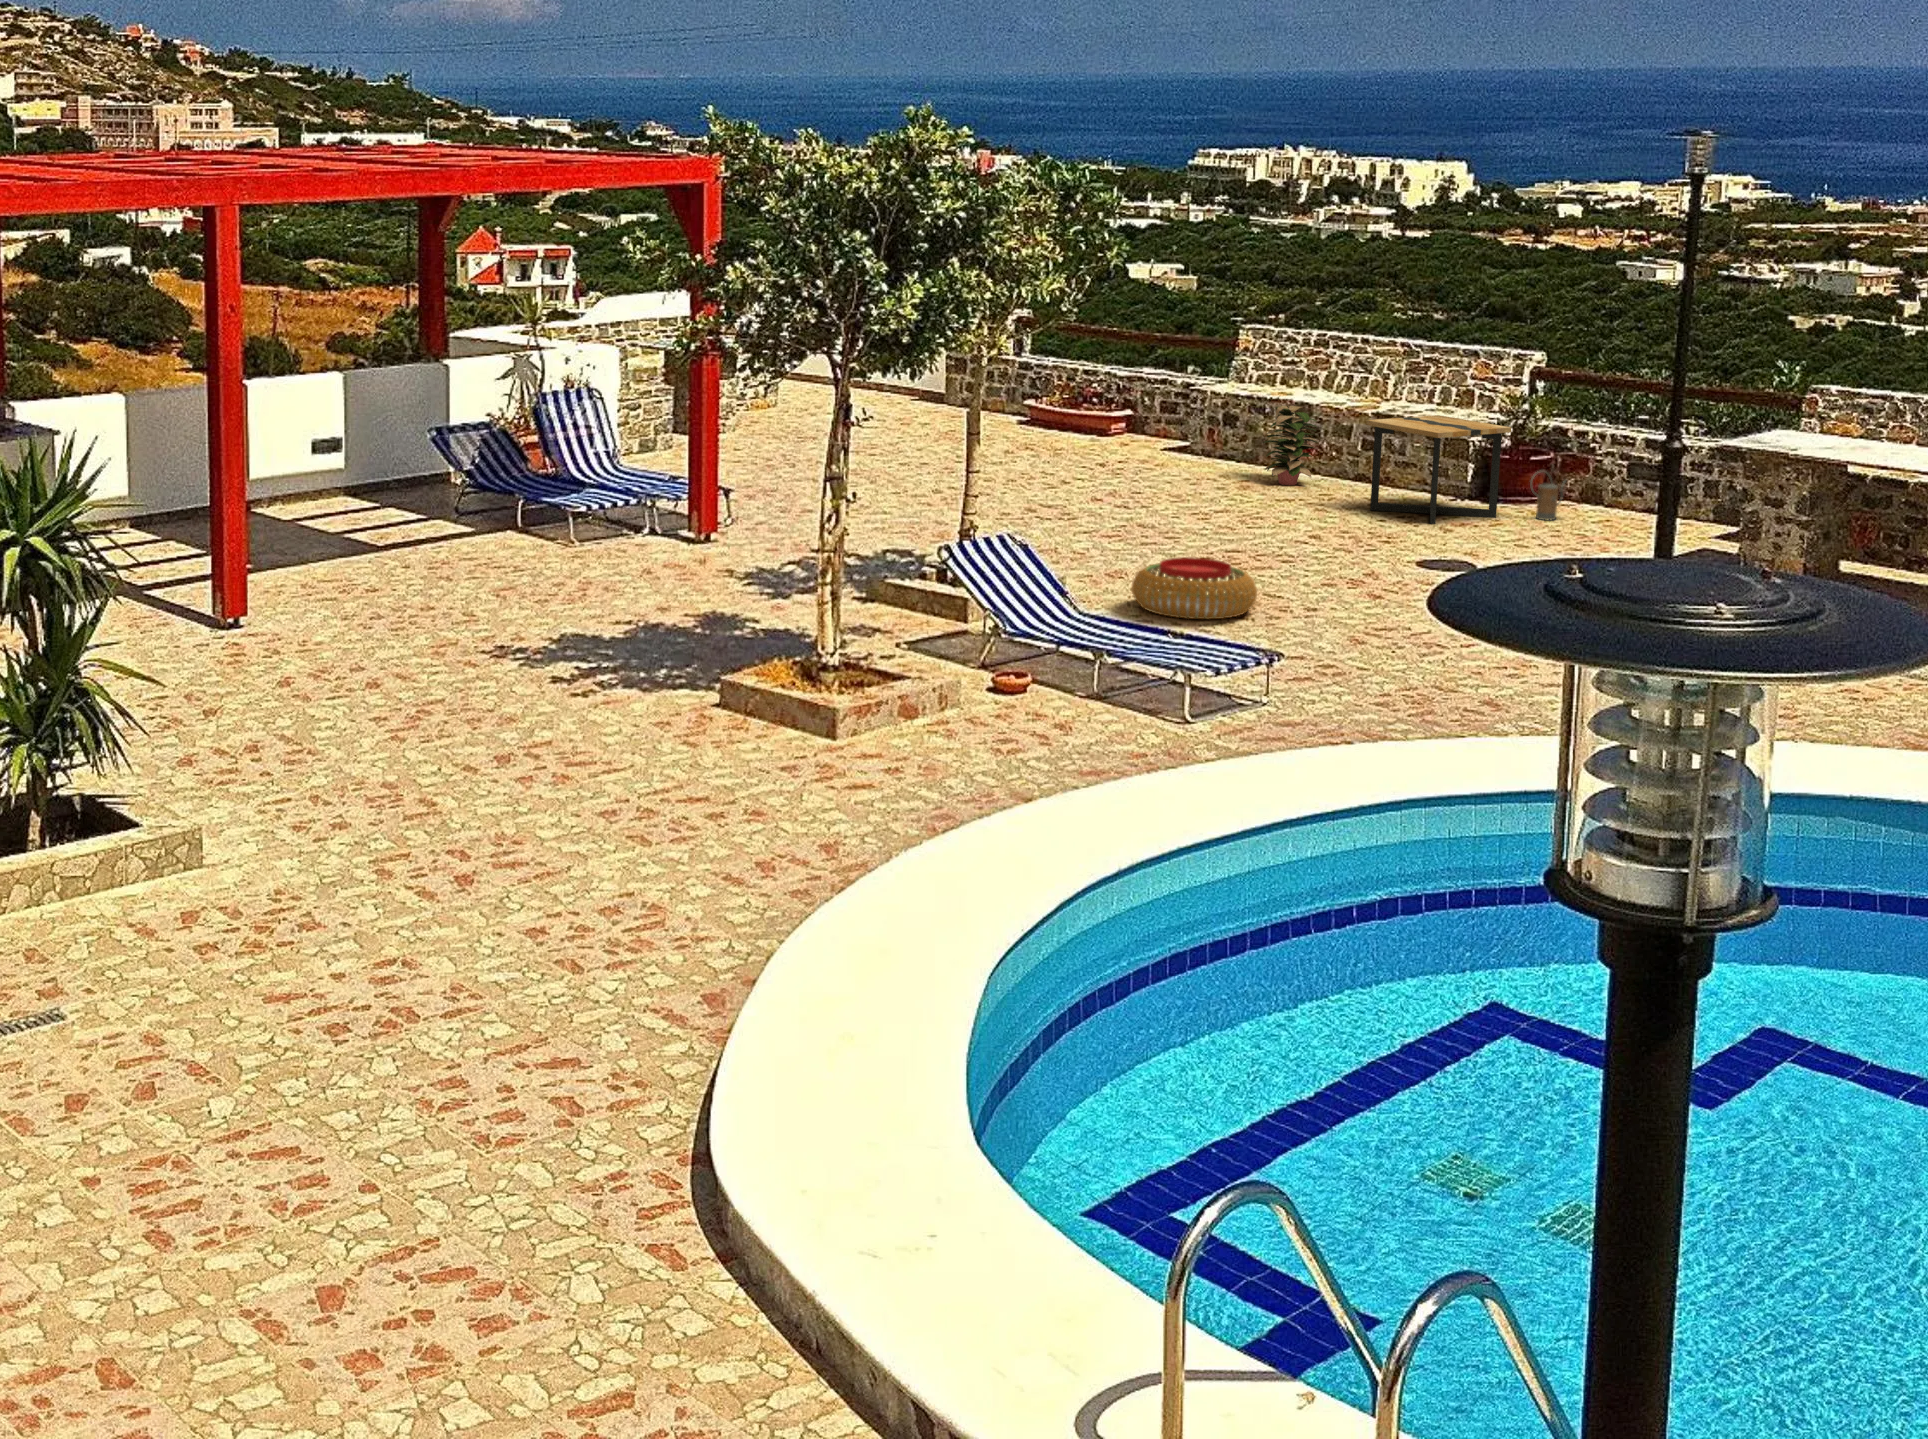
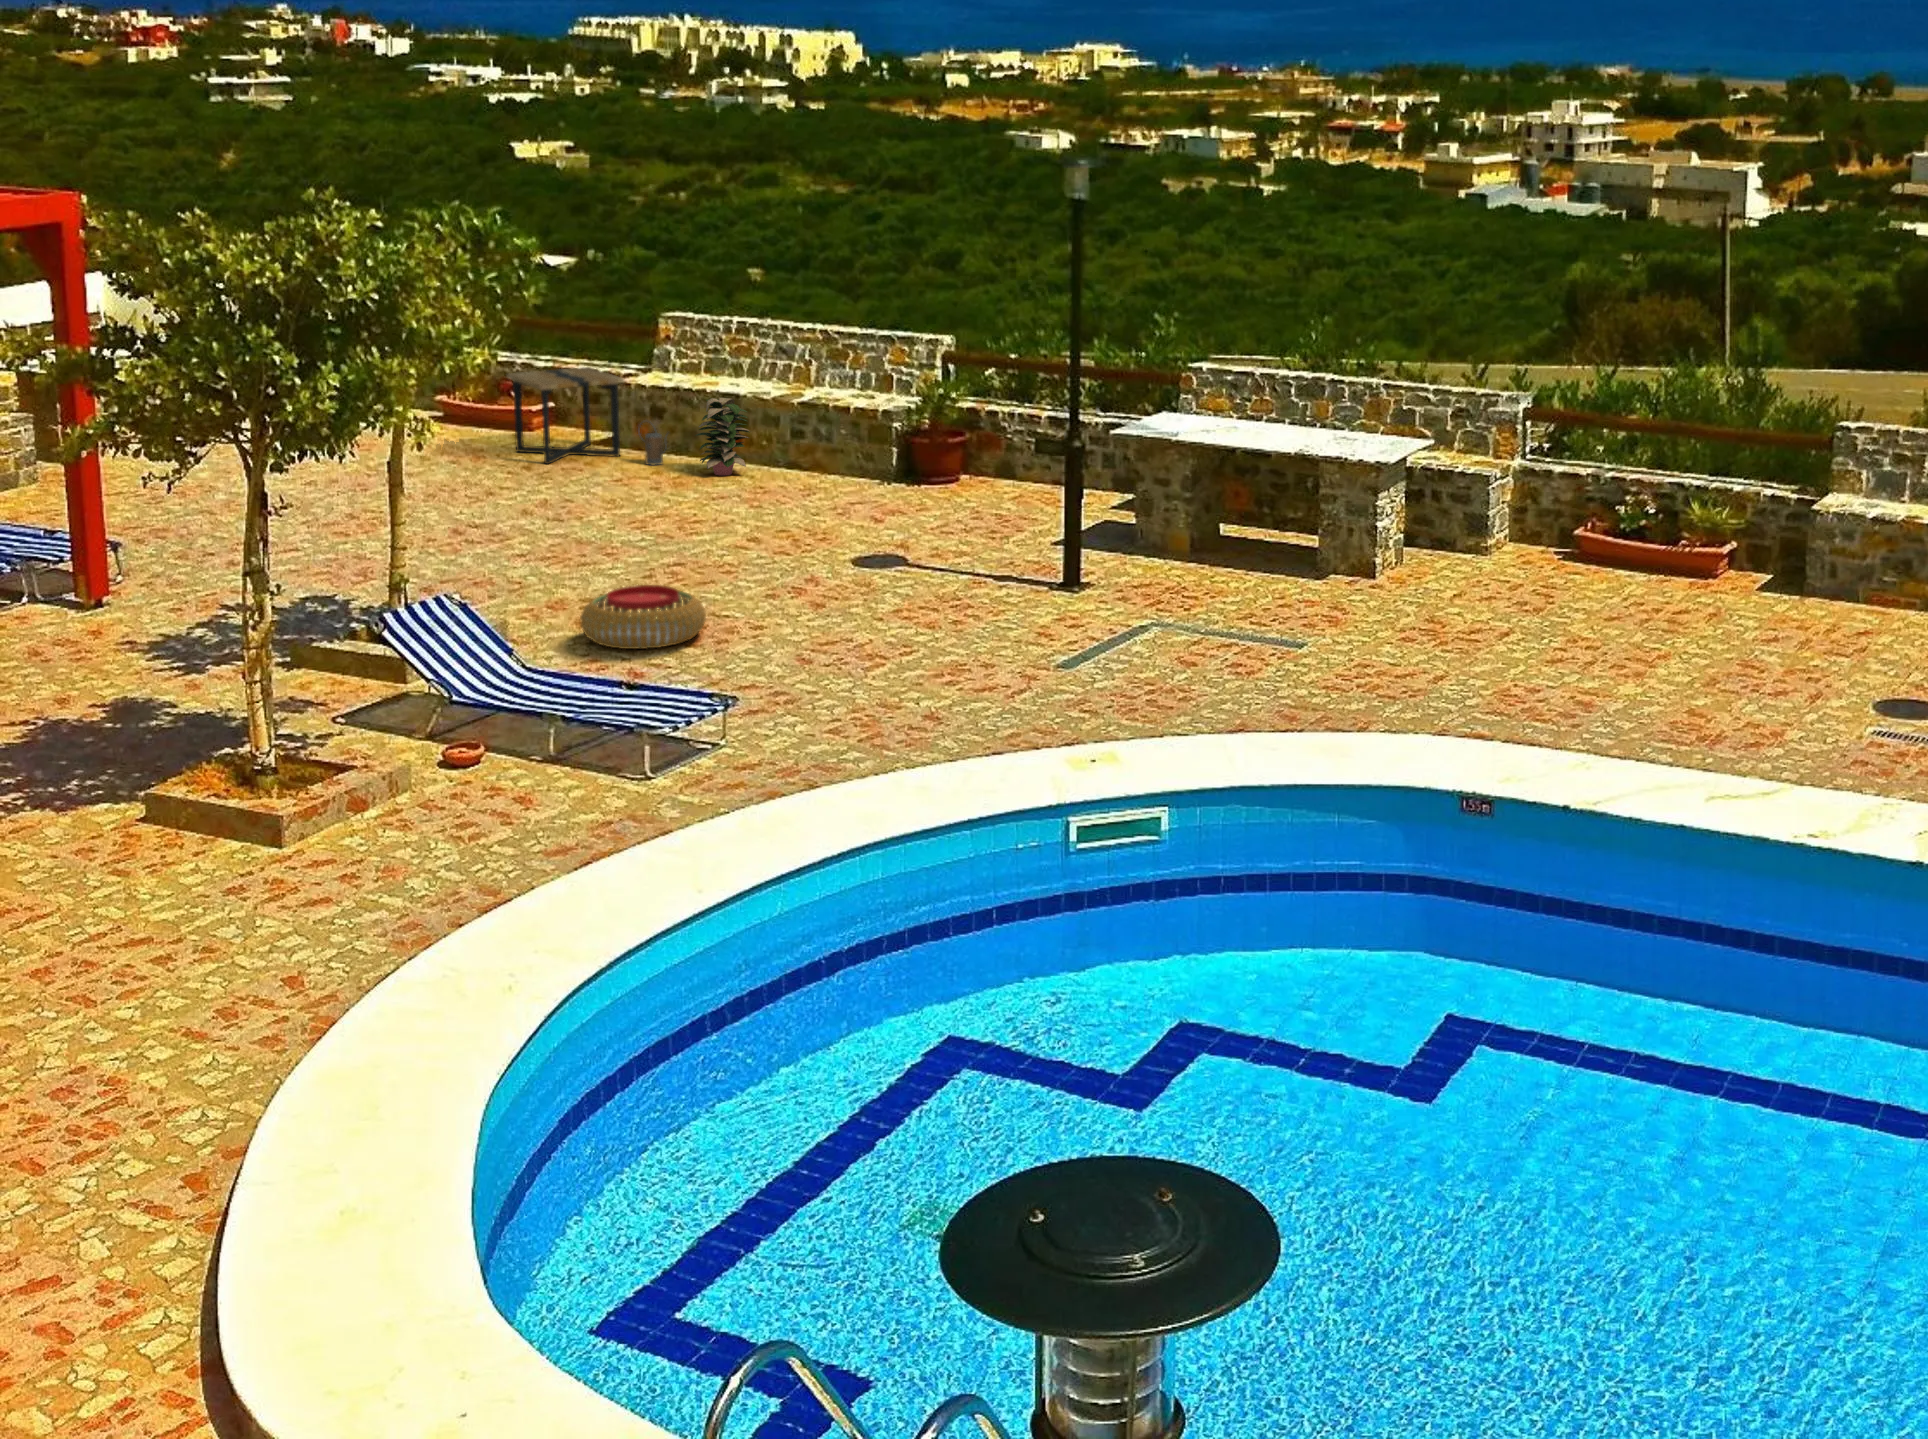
side table: present [1366,415,1511,524] -> present [506,367,624,464]
watering can: present [1530,471,1566,521] -> present [641,424,665,465]

